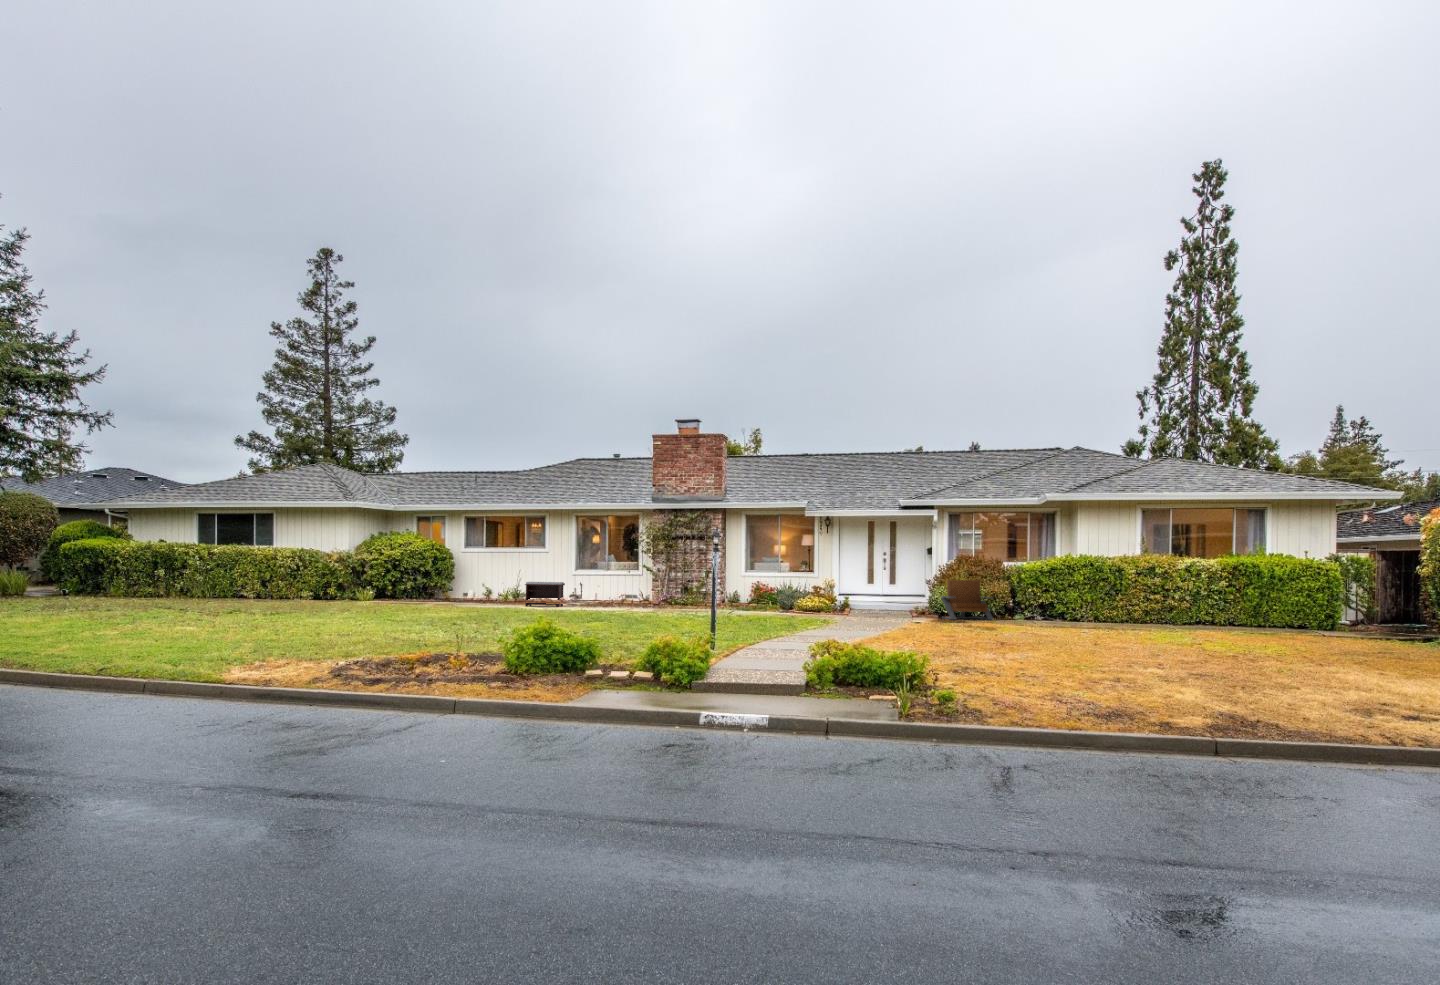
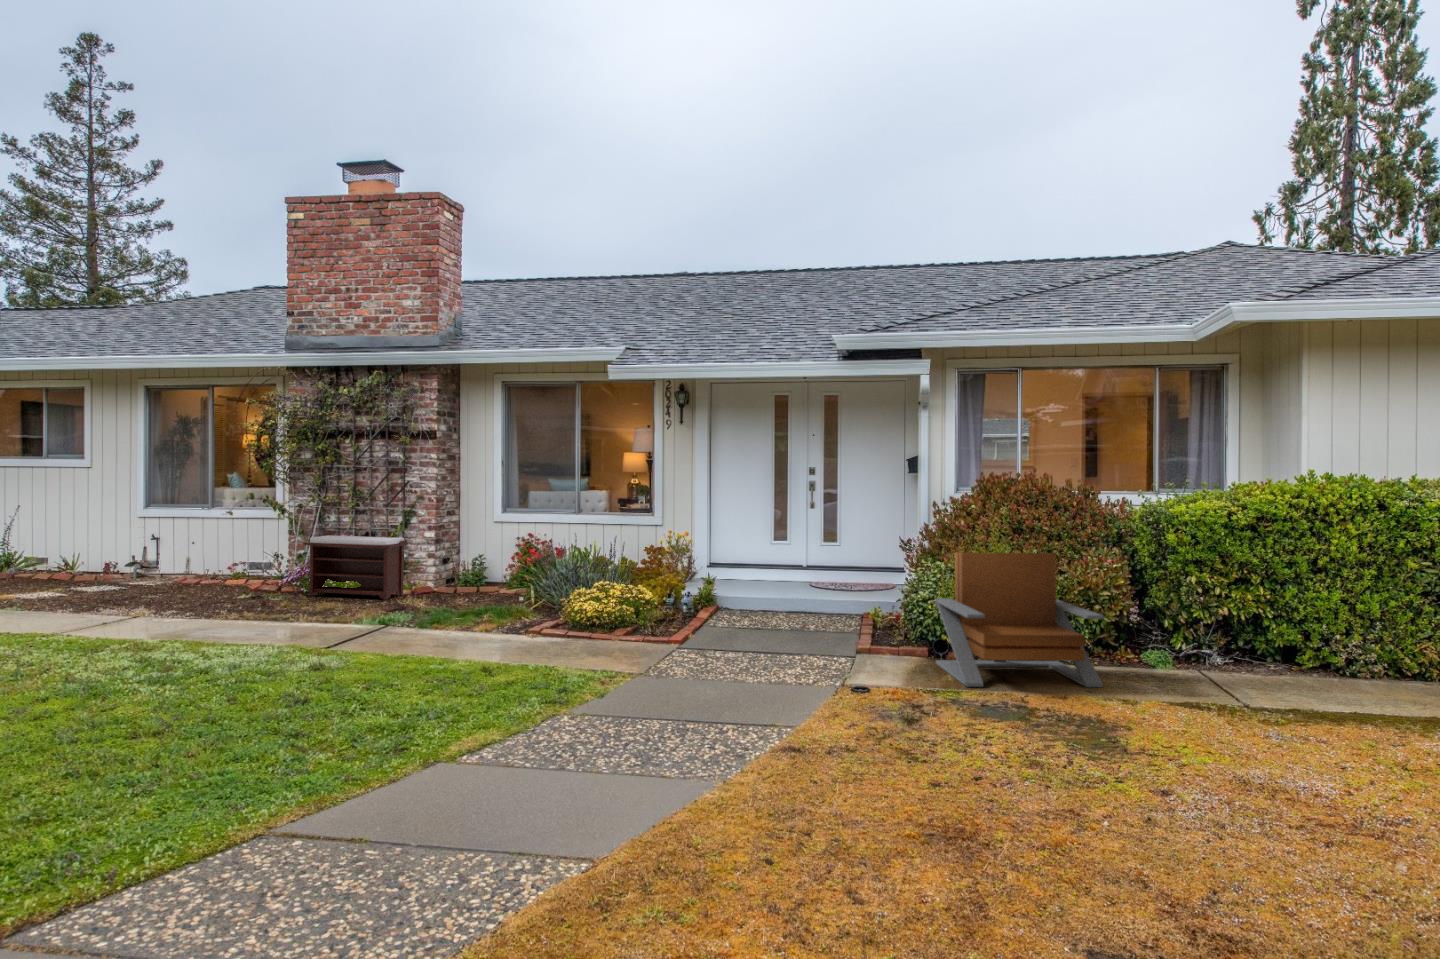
bench: present [525,582,565,607] -> present [307,535,407,600]

